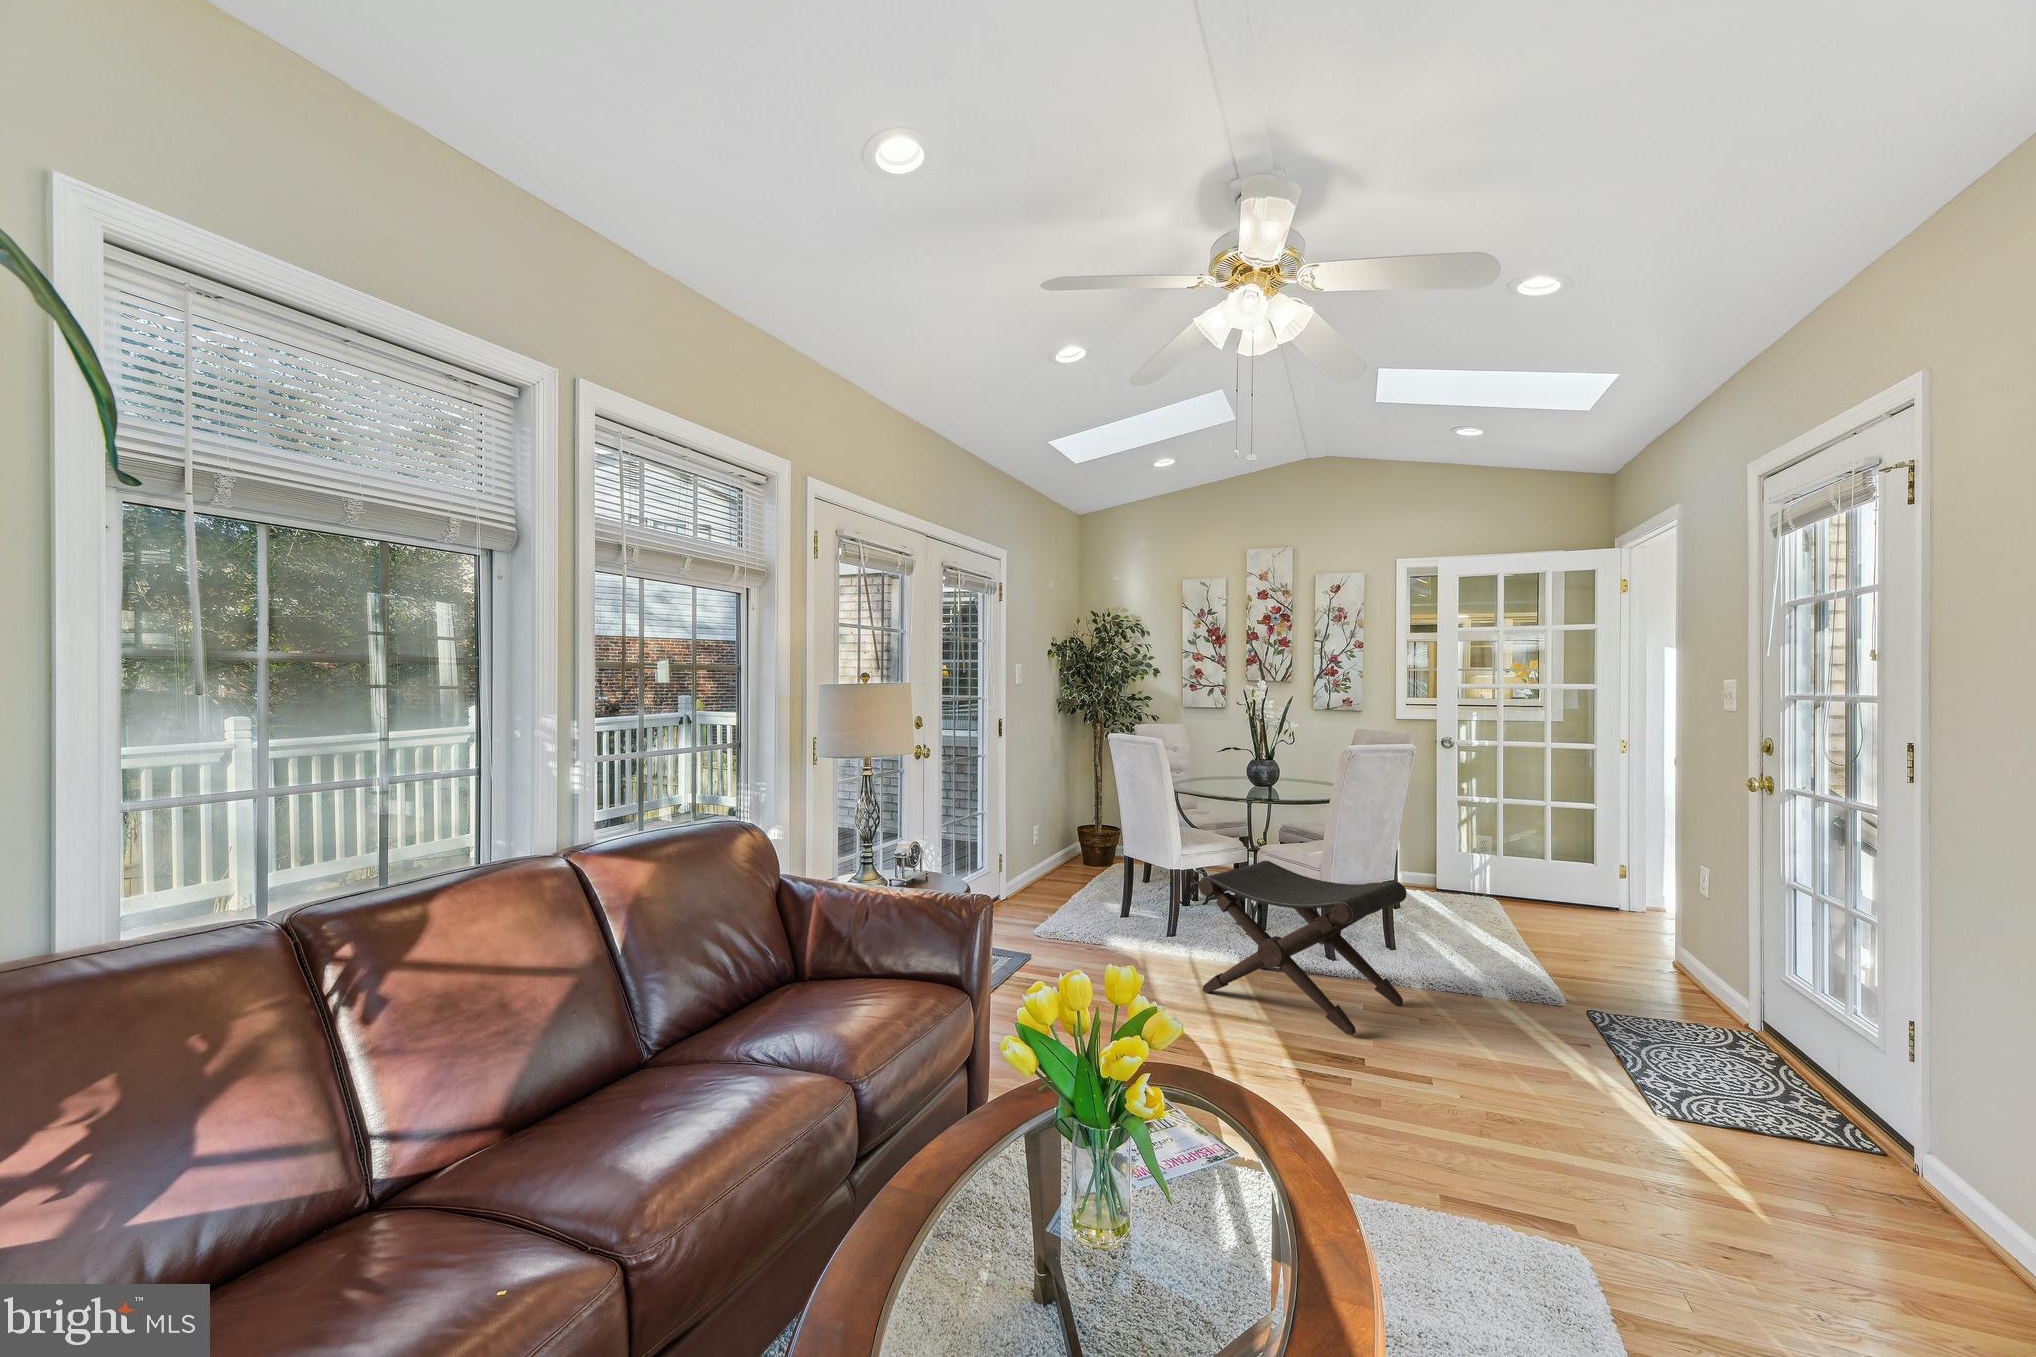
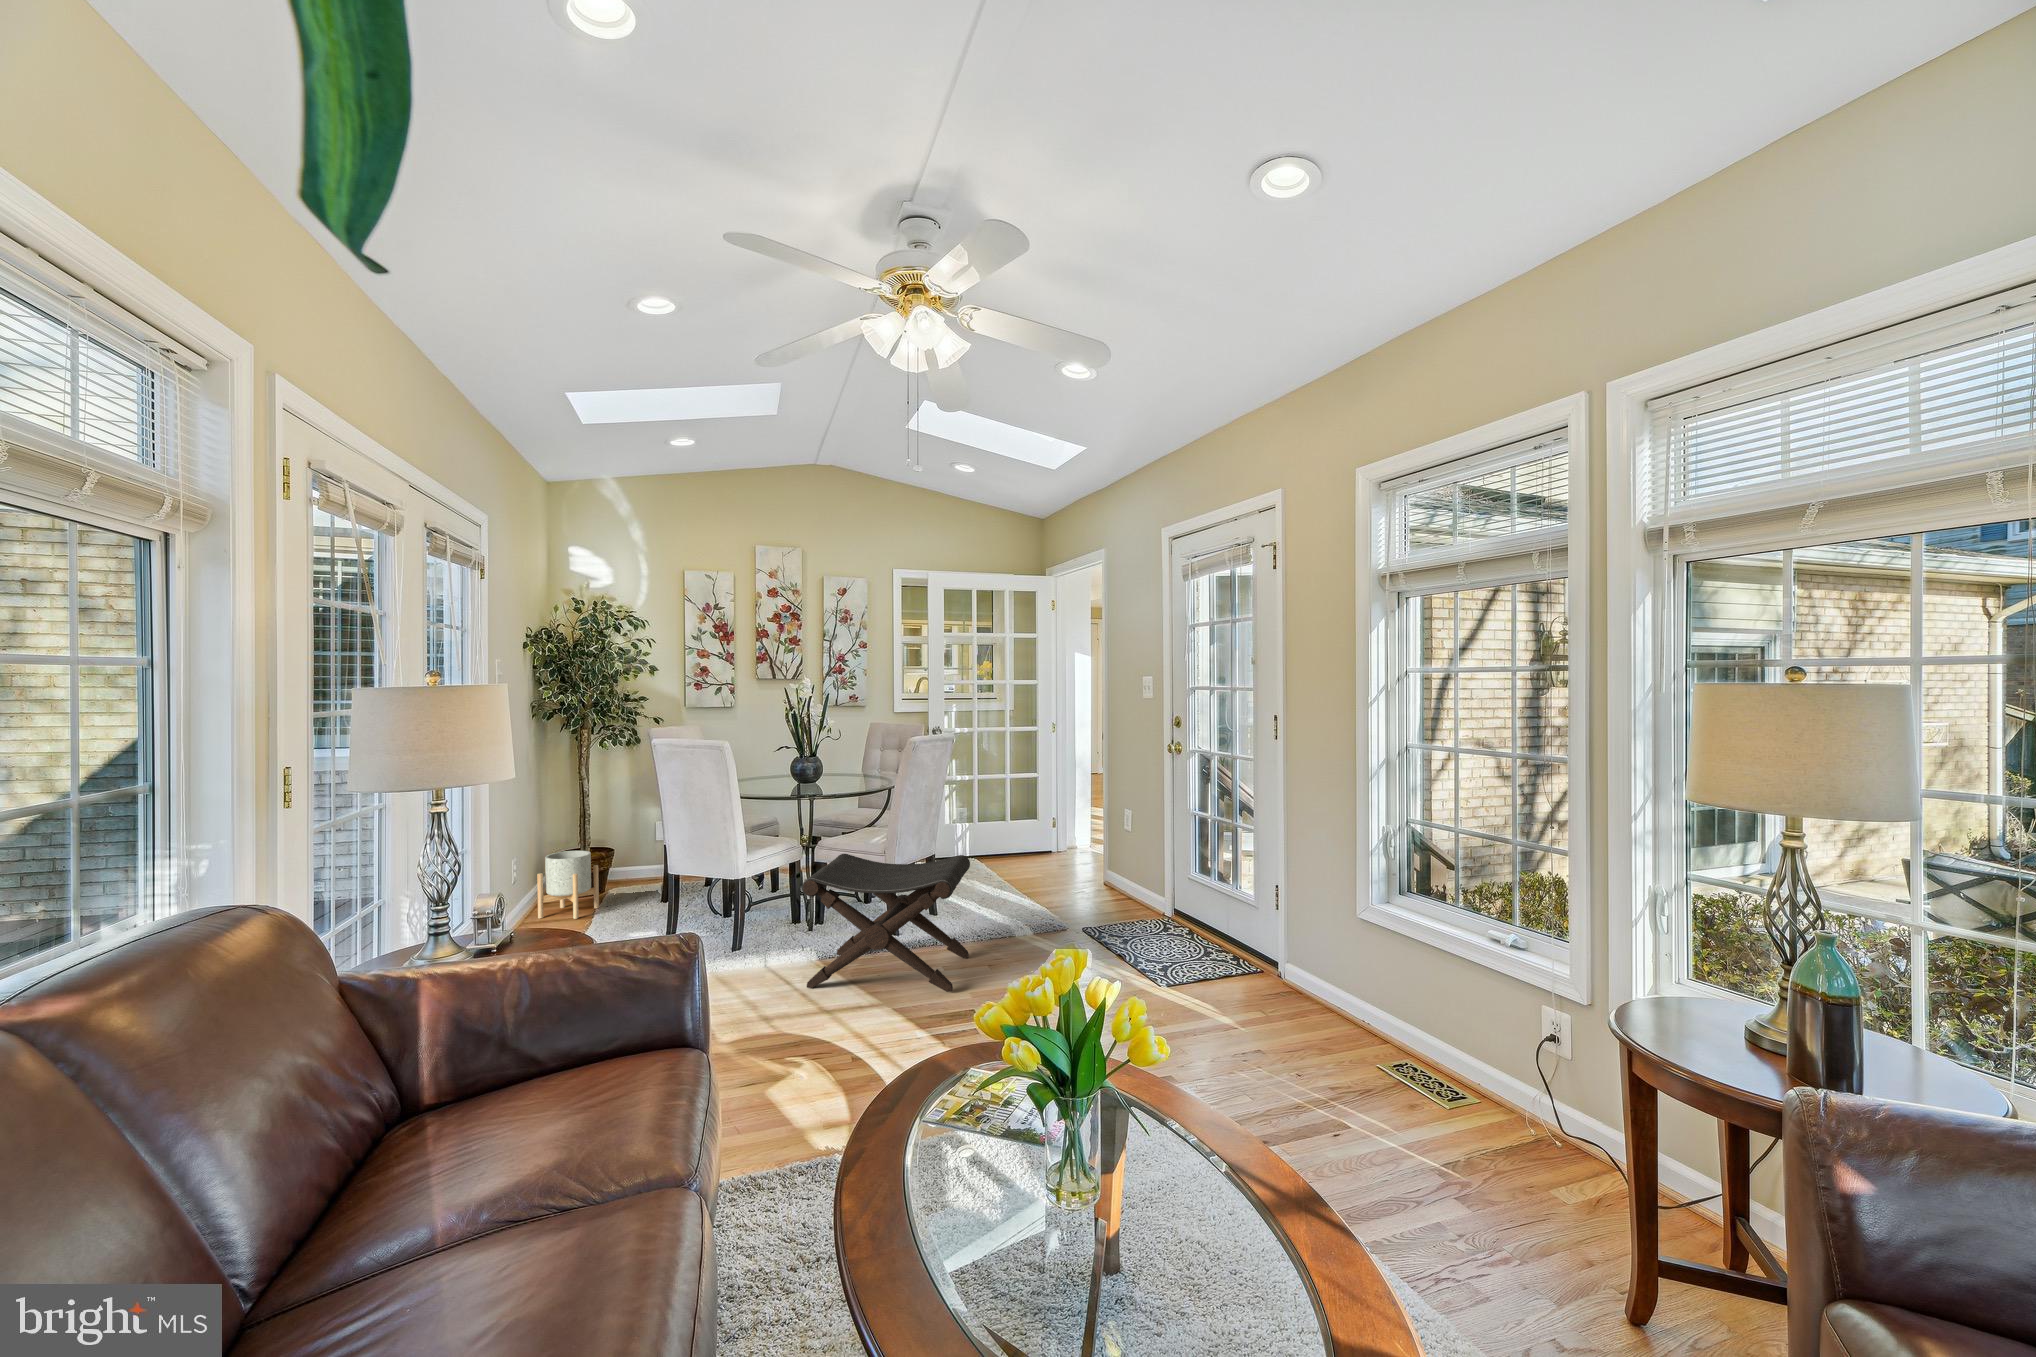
planter: none [1033,828,1082,888] -> present [537,850,599,919]

